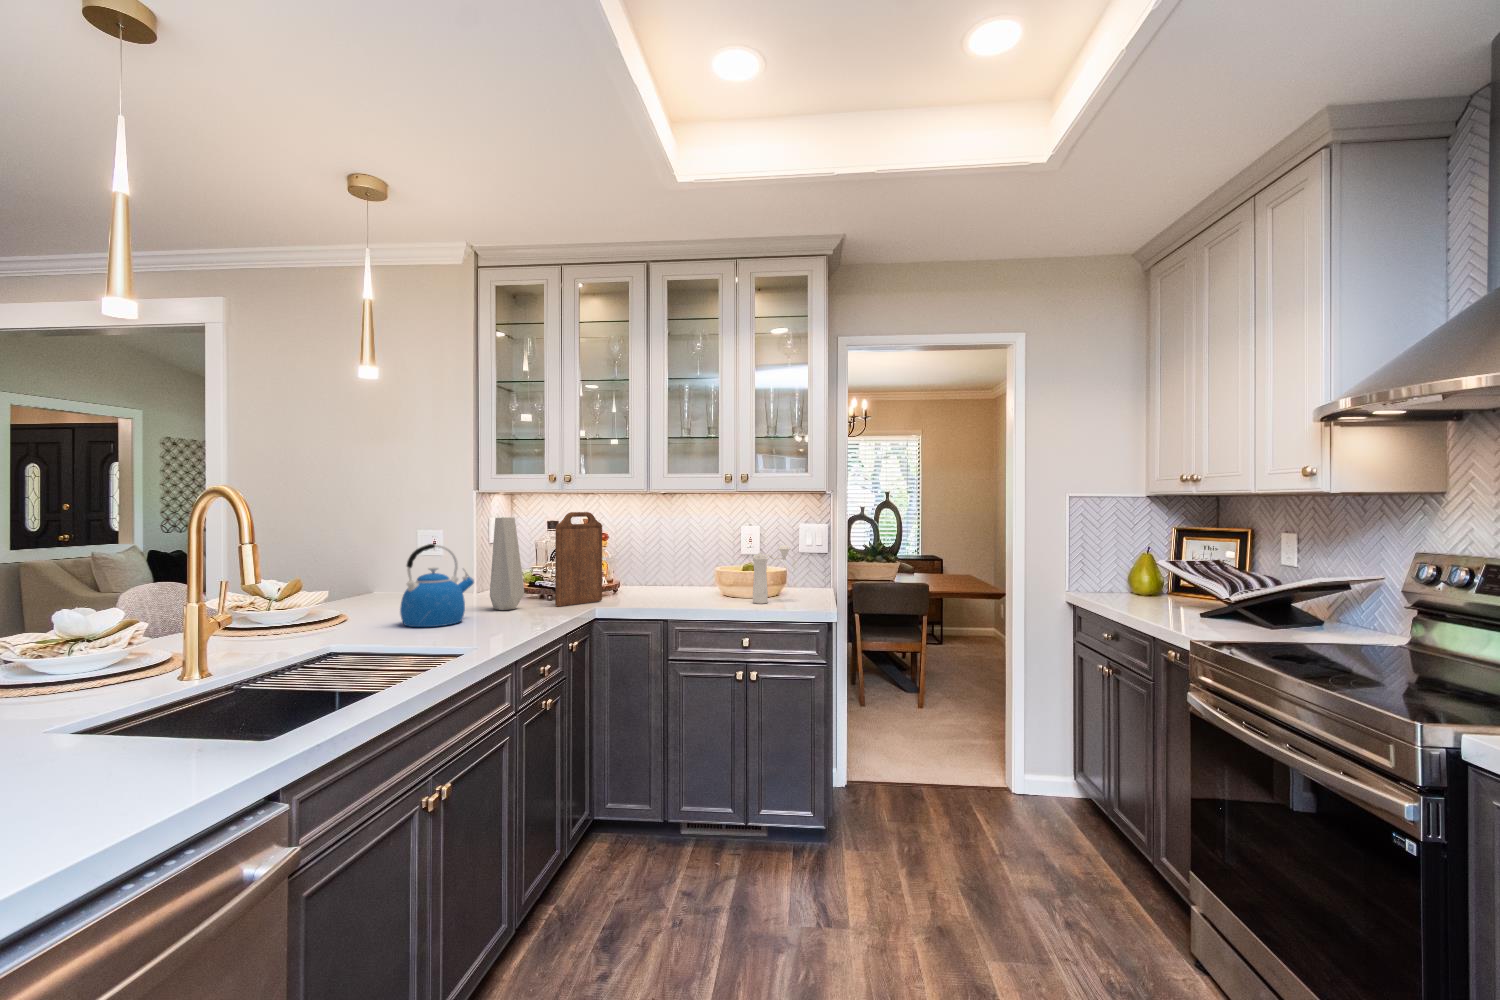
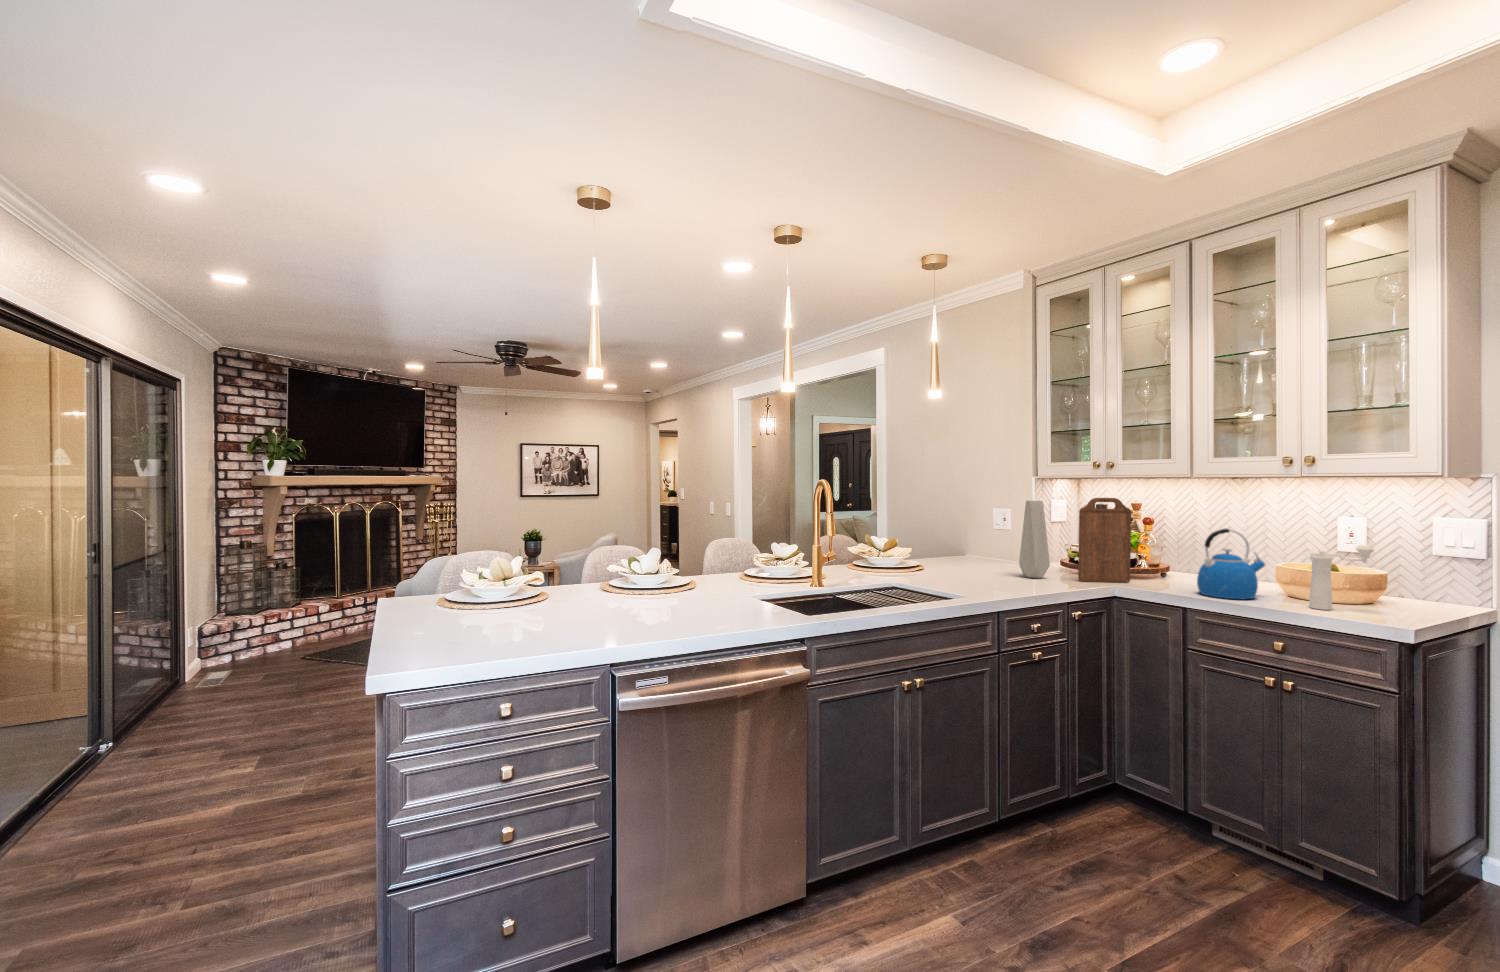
kettle: present [400,544,474,627] -> present [1197,529,1265,599]

